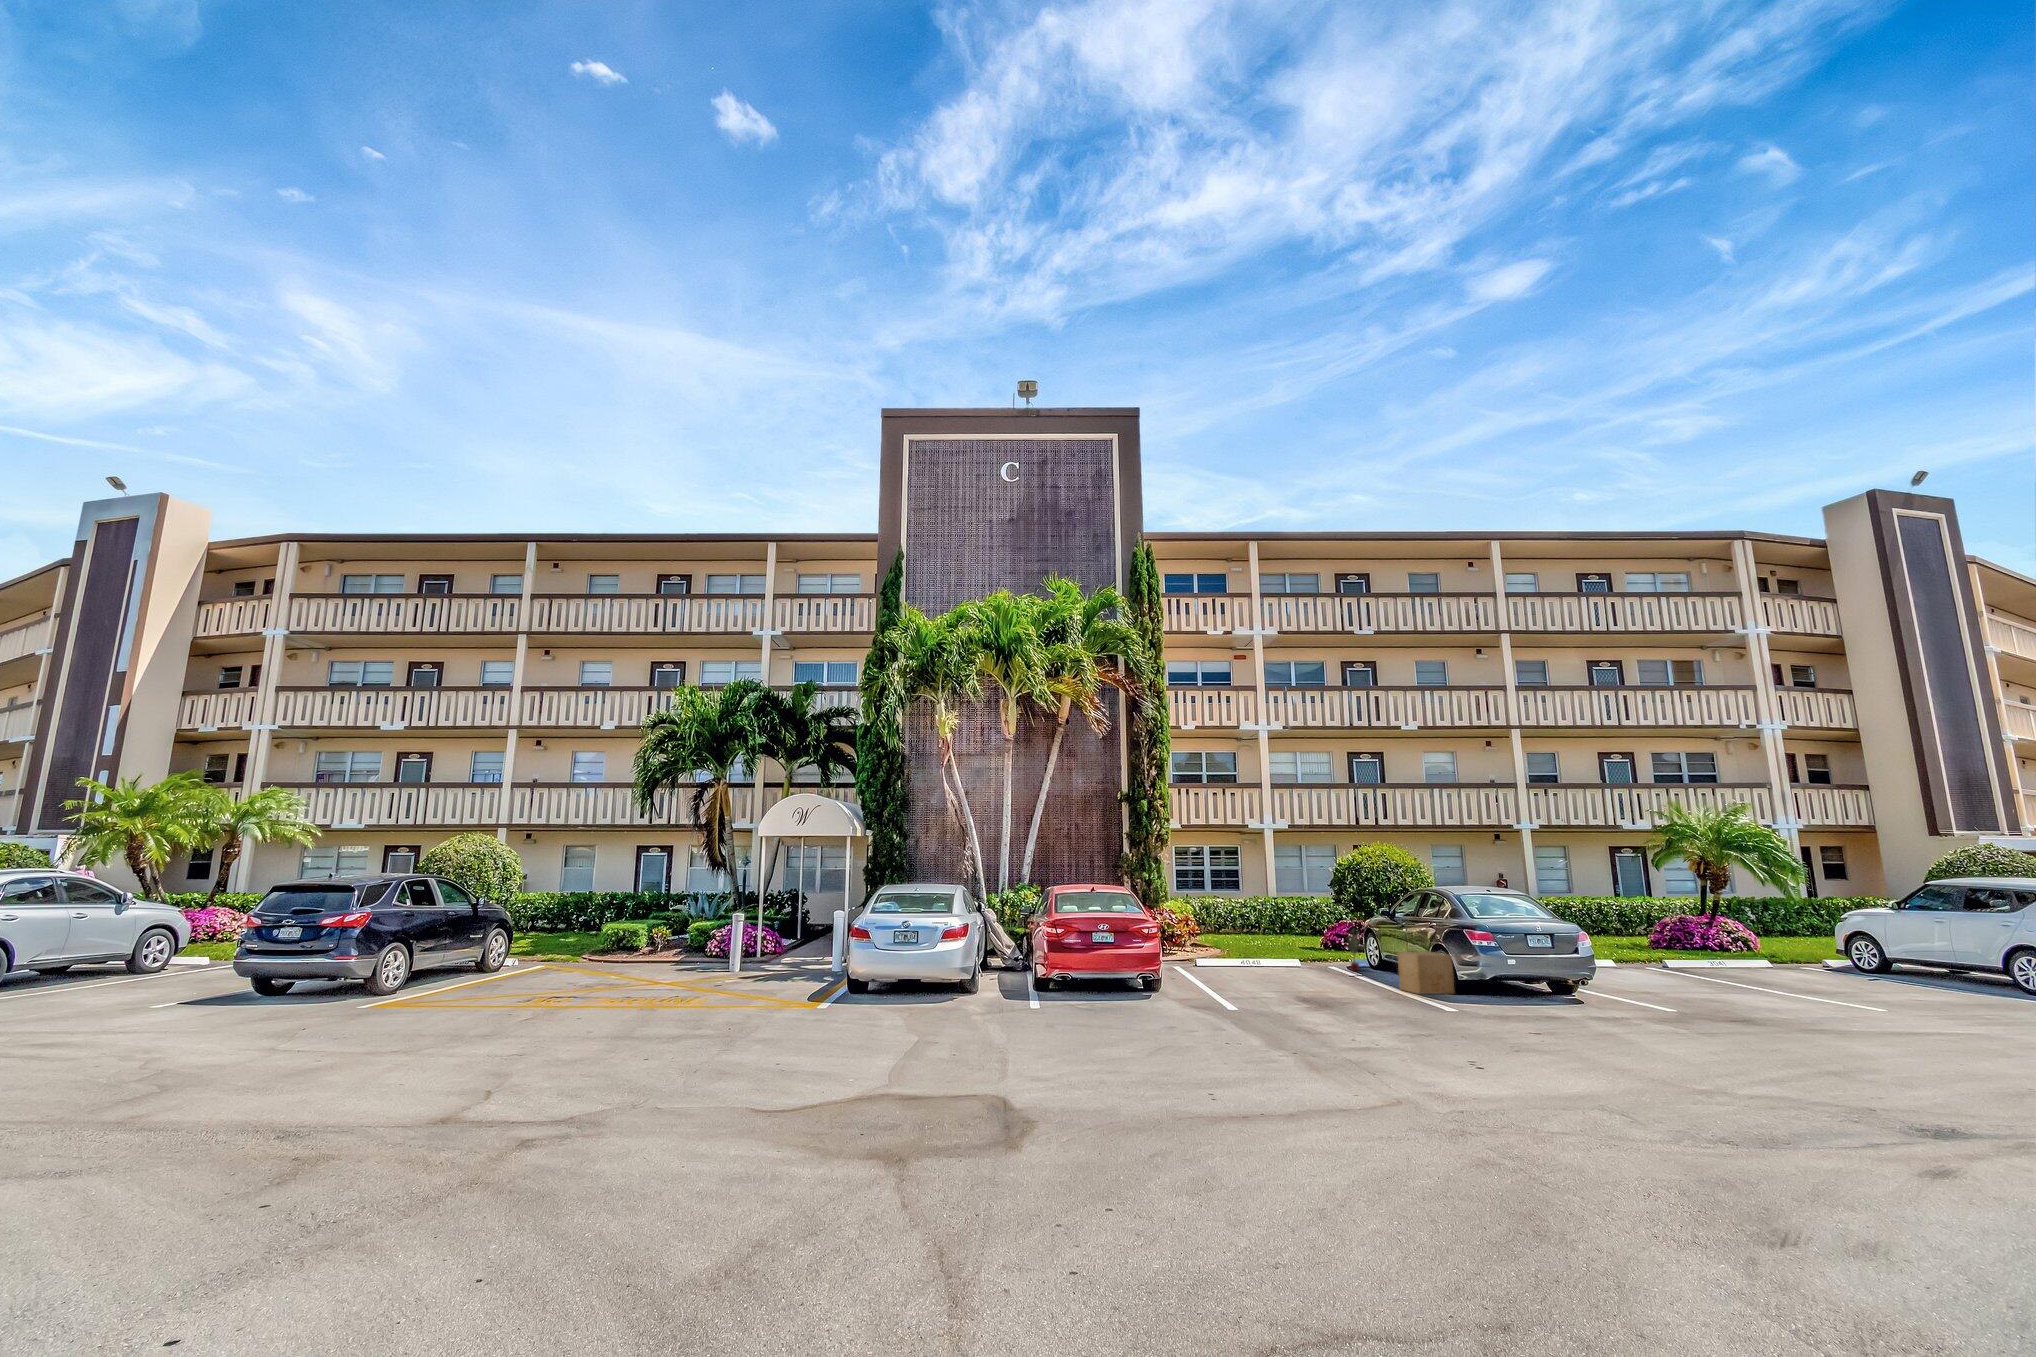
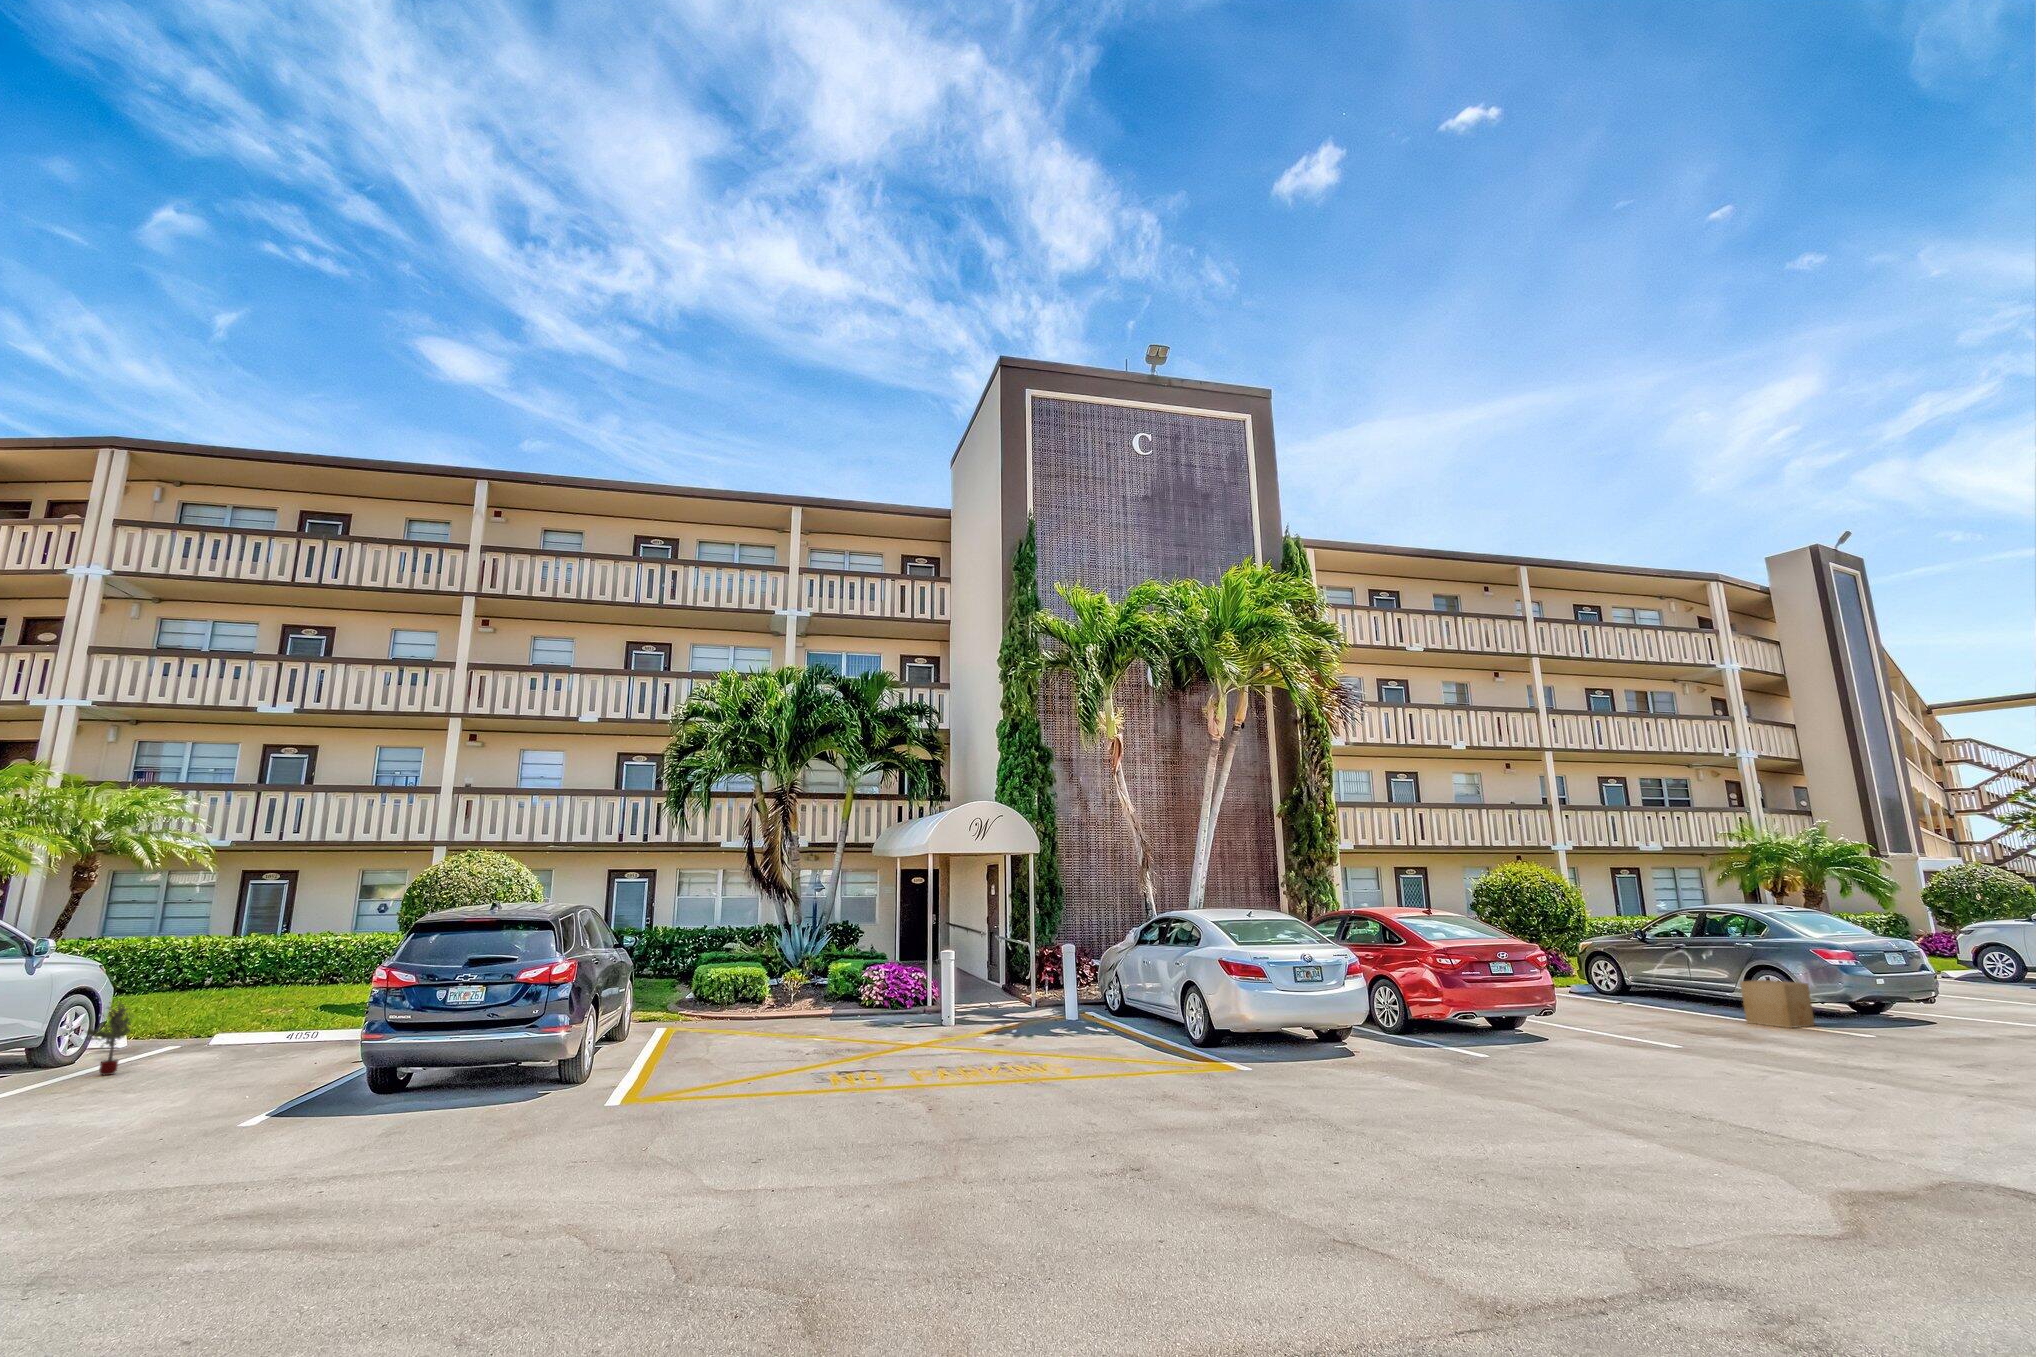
potted tree: present [1347,931,1367,971] -> present [87,1002,133,1075]

